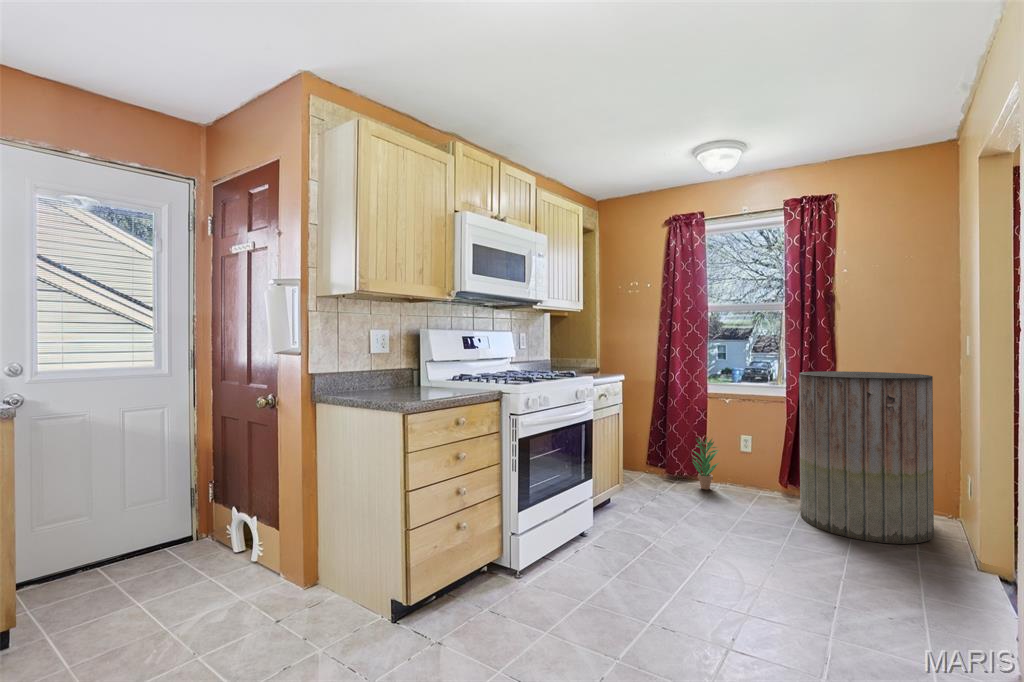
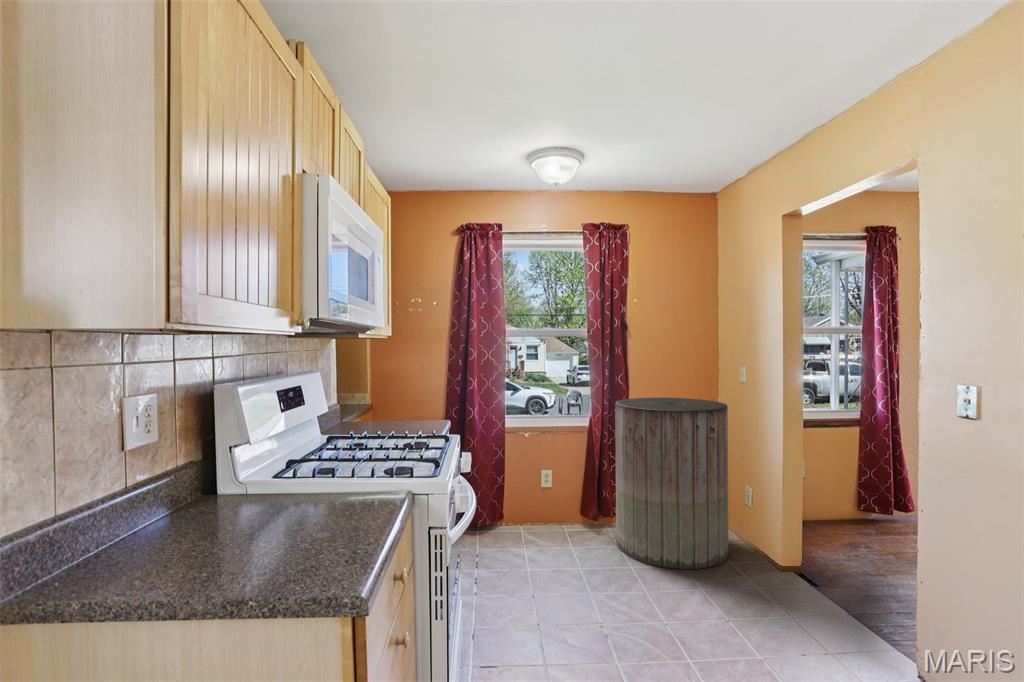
potted plant: present [693,438,719,490] -> none [495,478,529,538]

